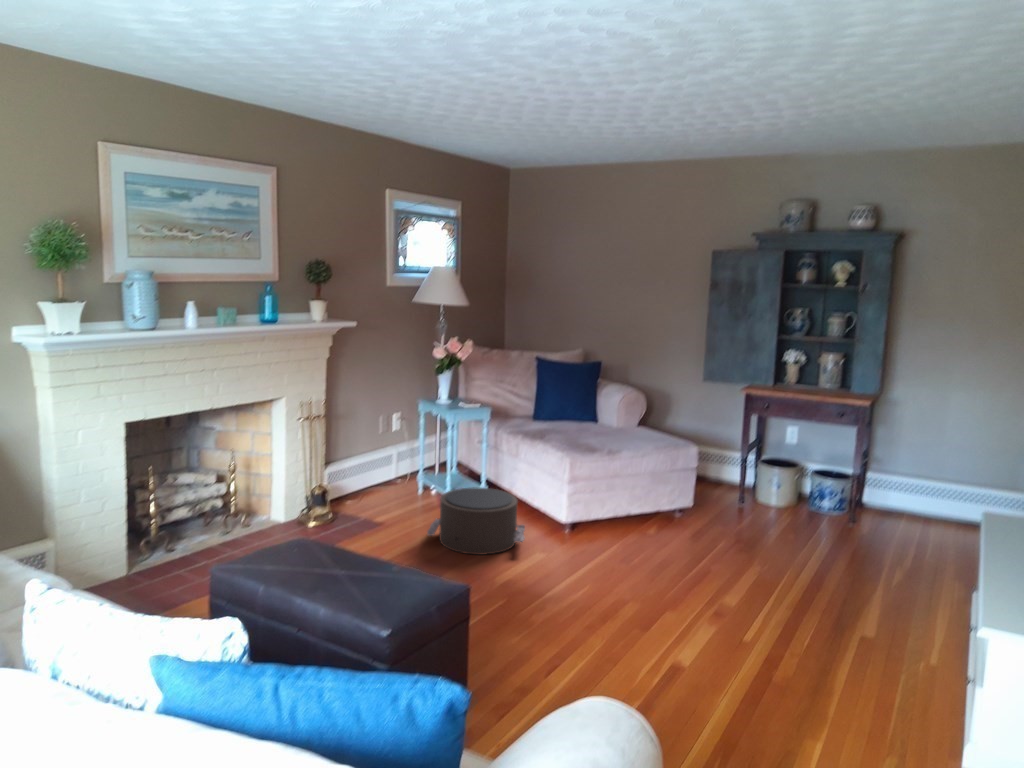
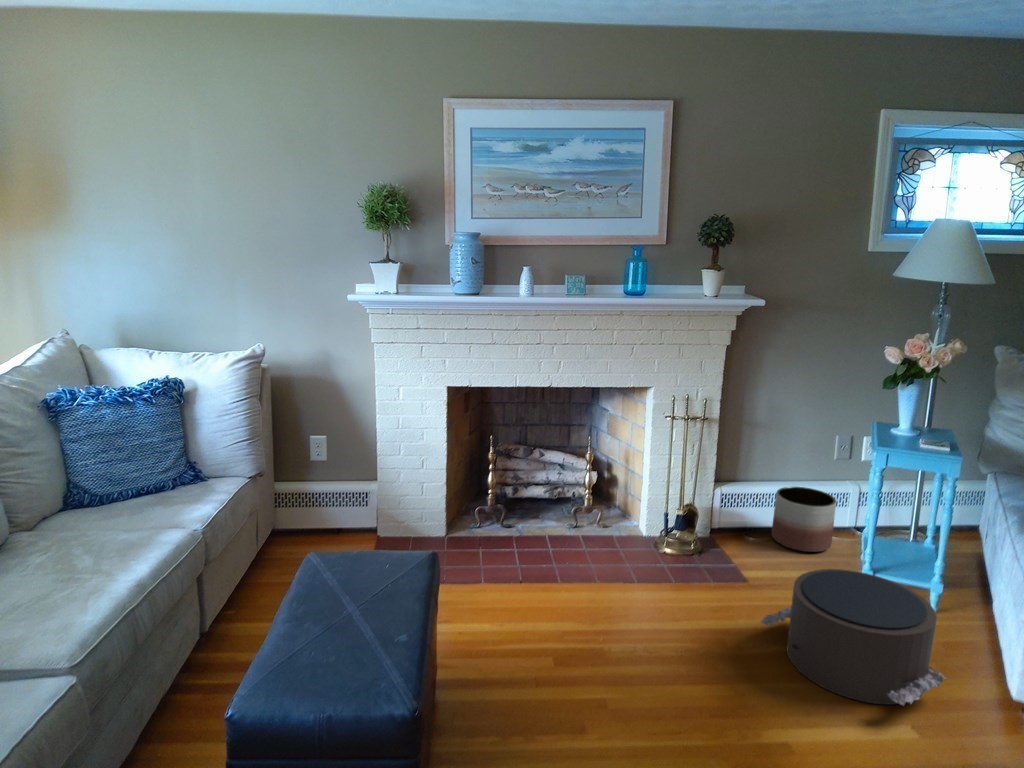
planter: none [362,456,404,500] -> present [772,487,836,552]

